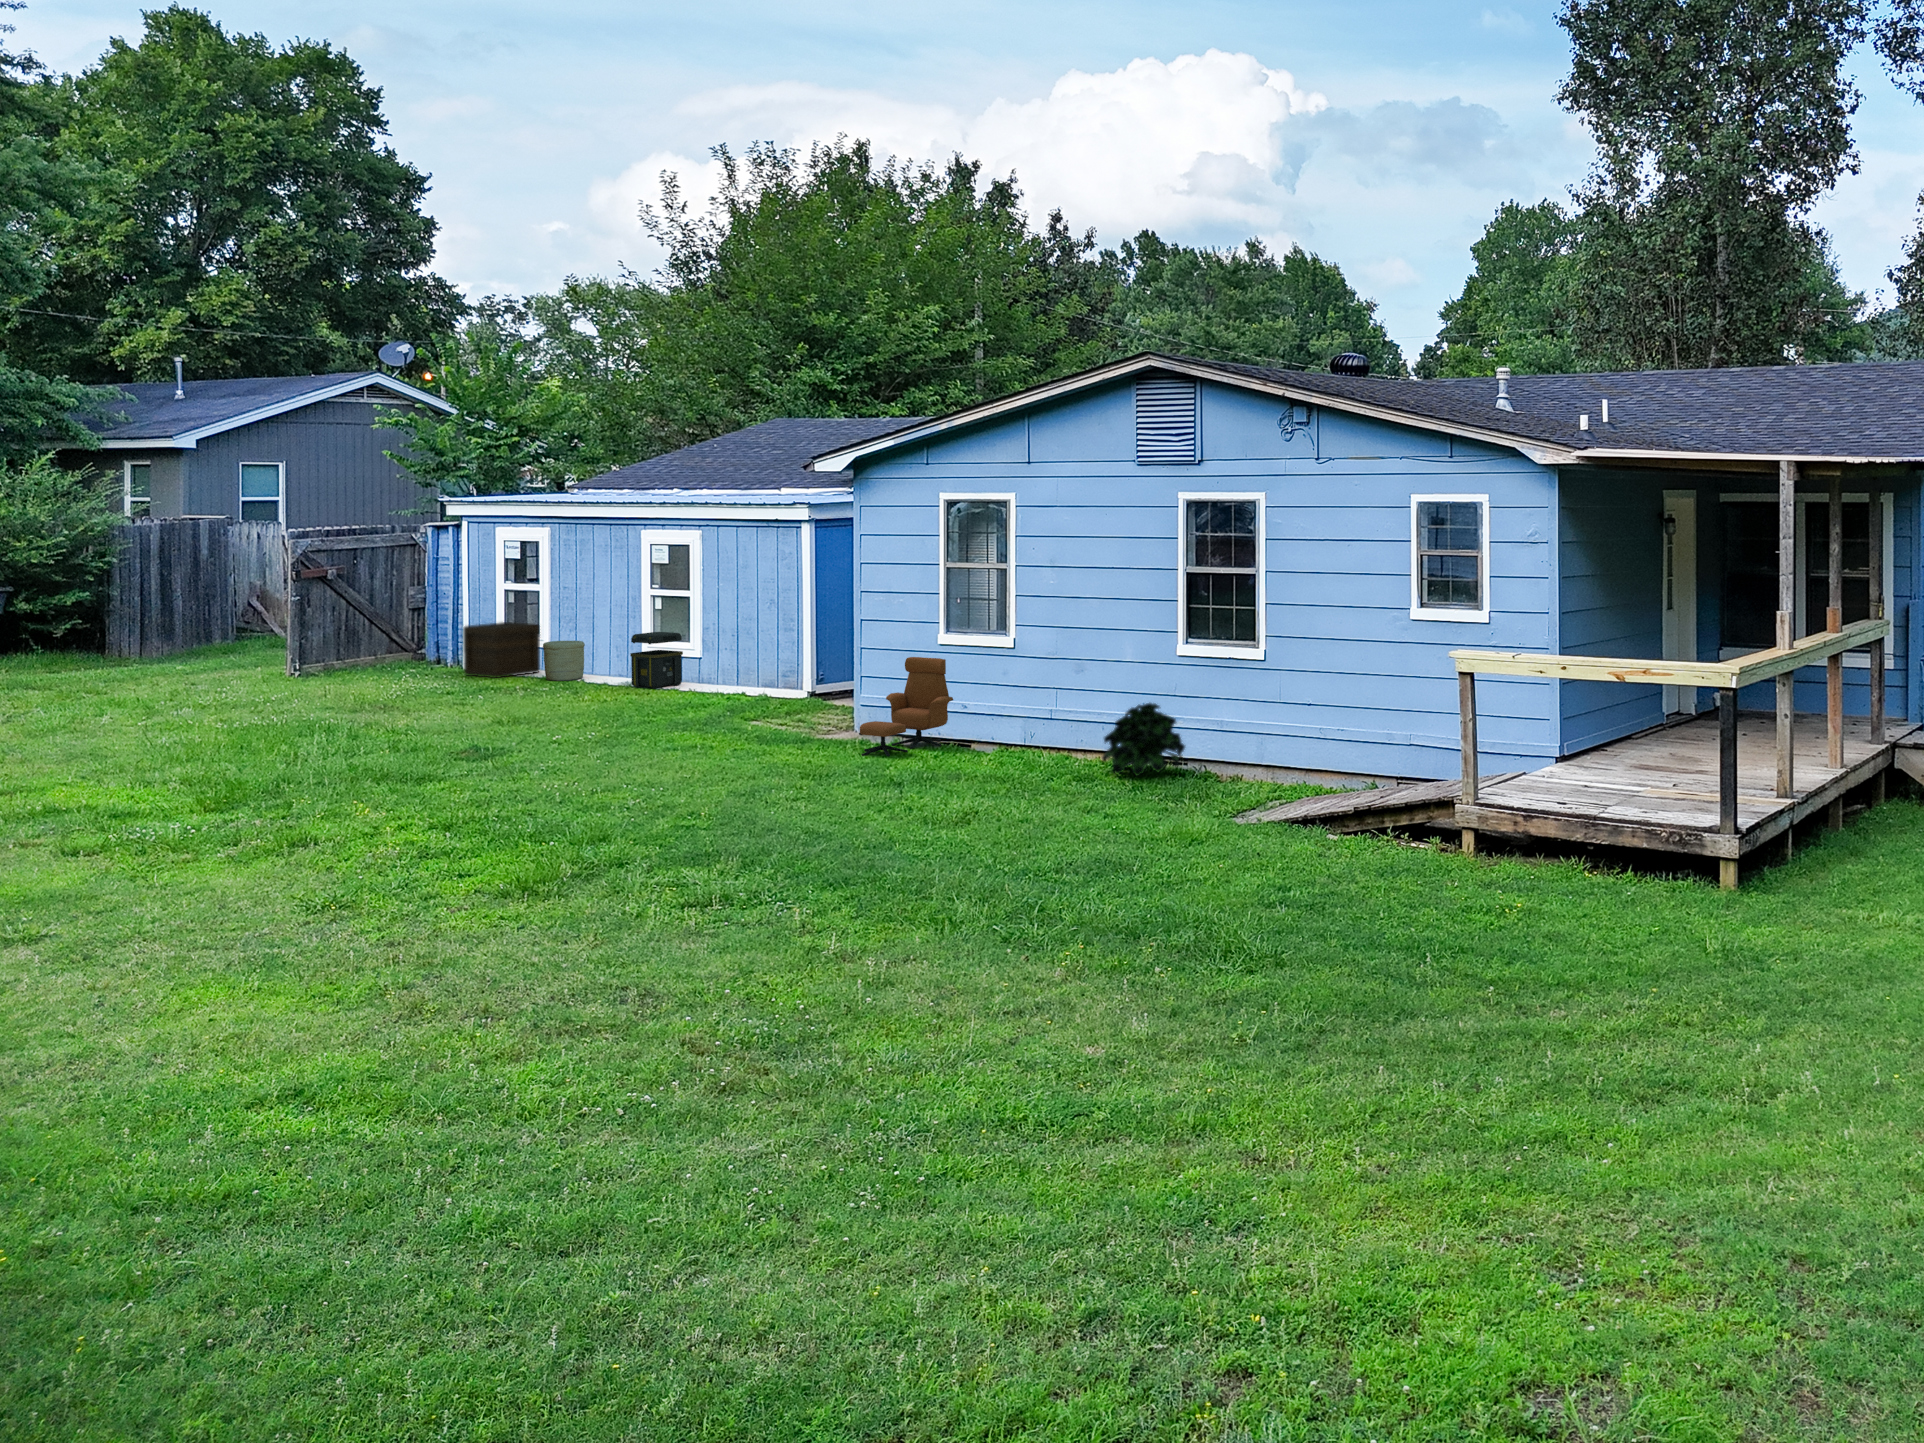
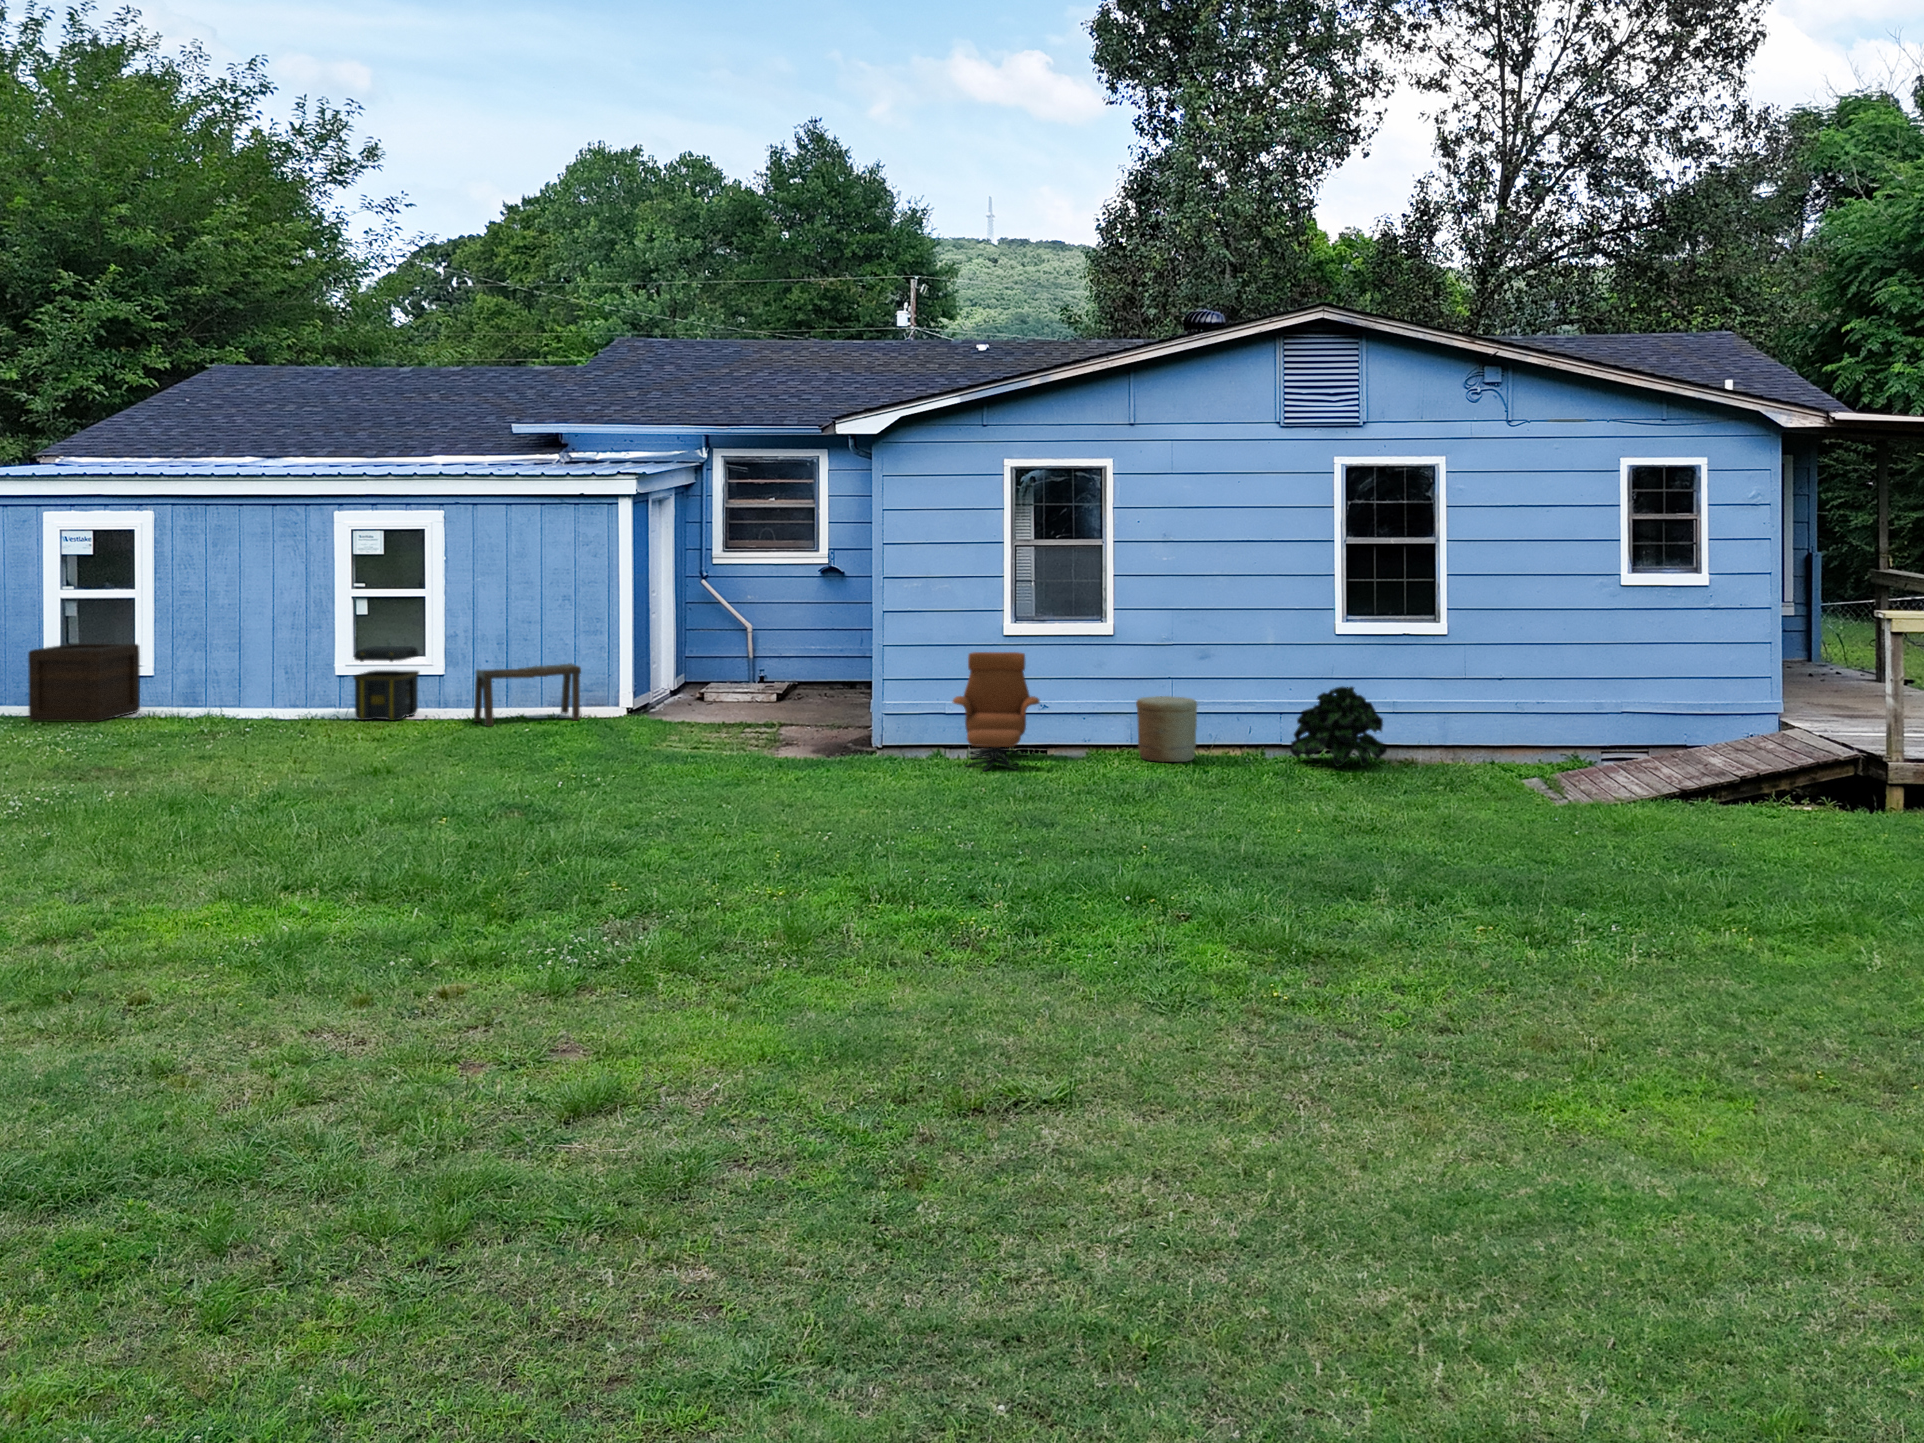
woven basket: present [543,641,585,681] -> present [1136,696,1197,762]
bench: none [687,651,771,696] -> present [474,663,581,726]

